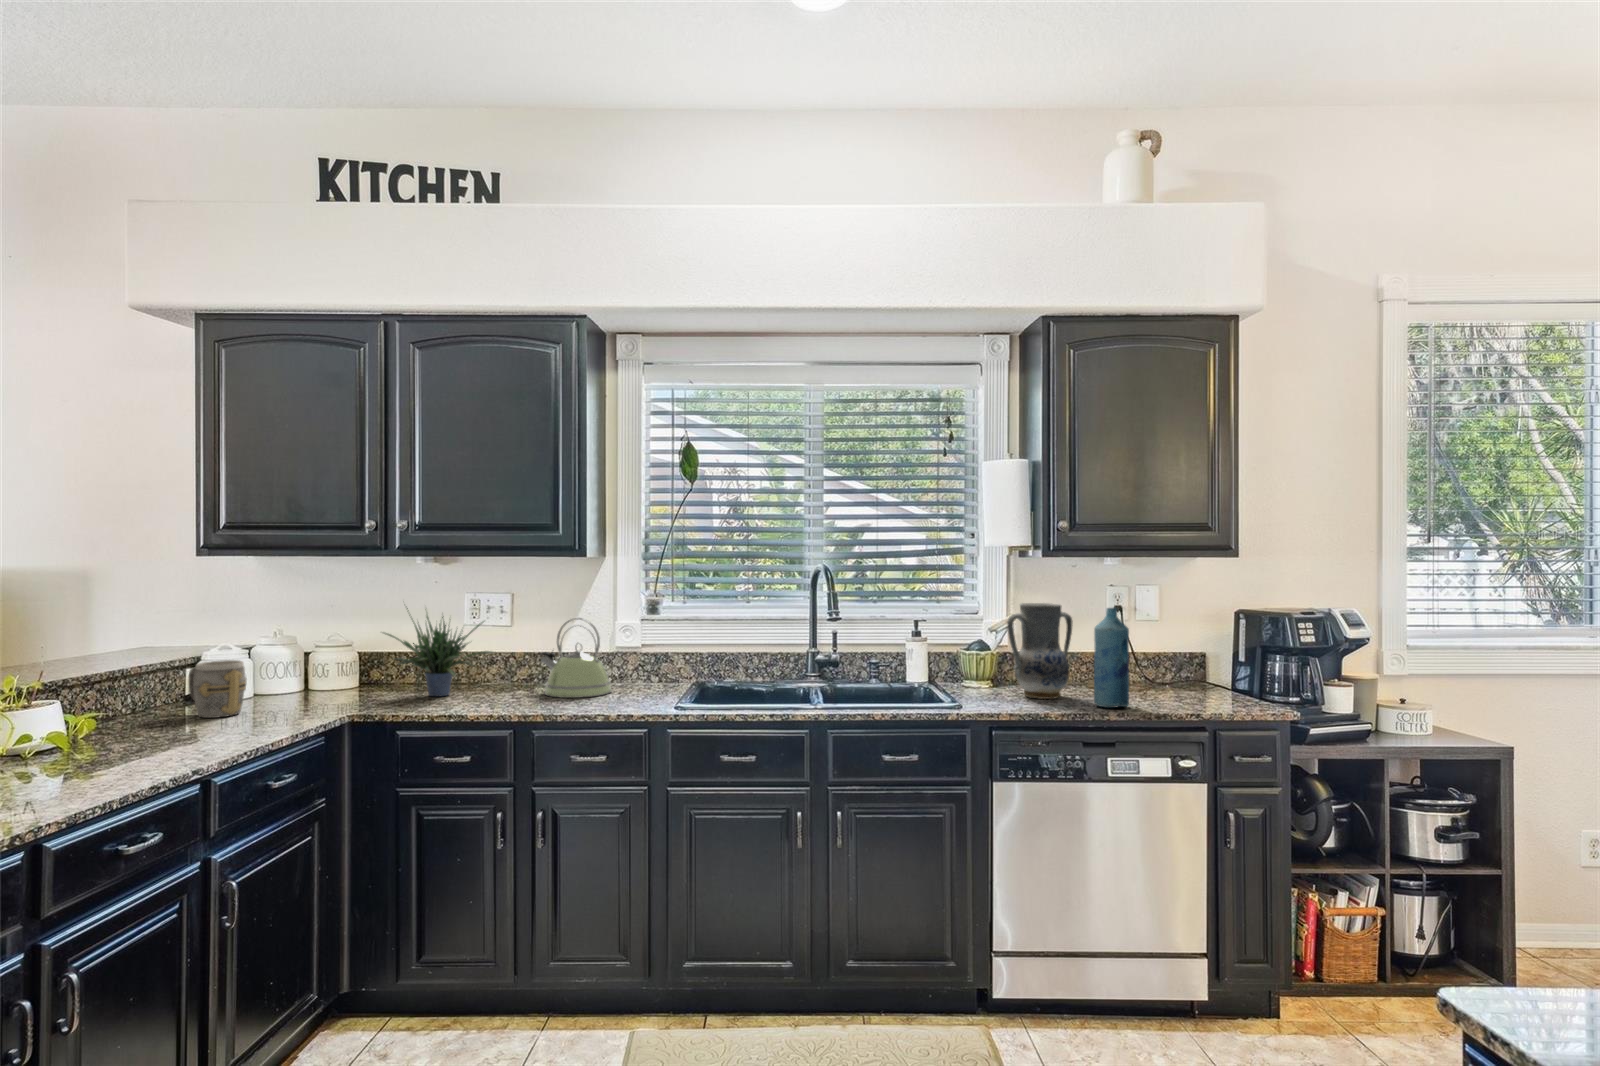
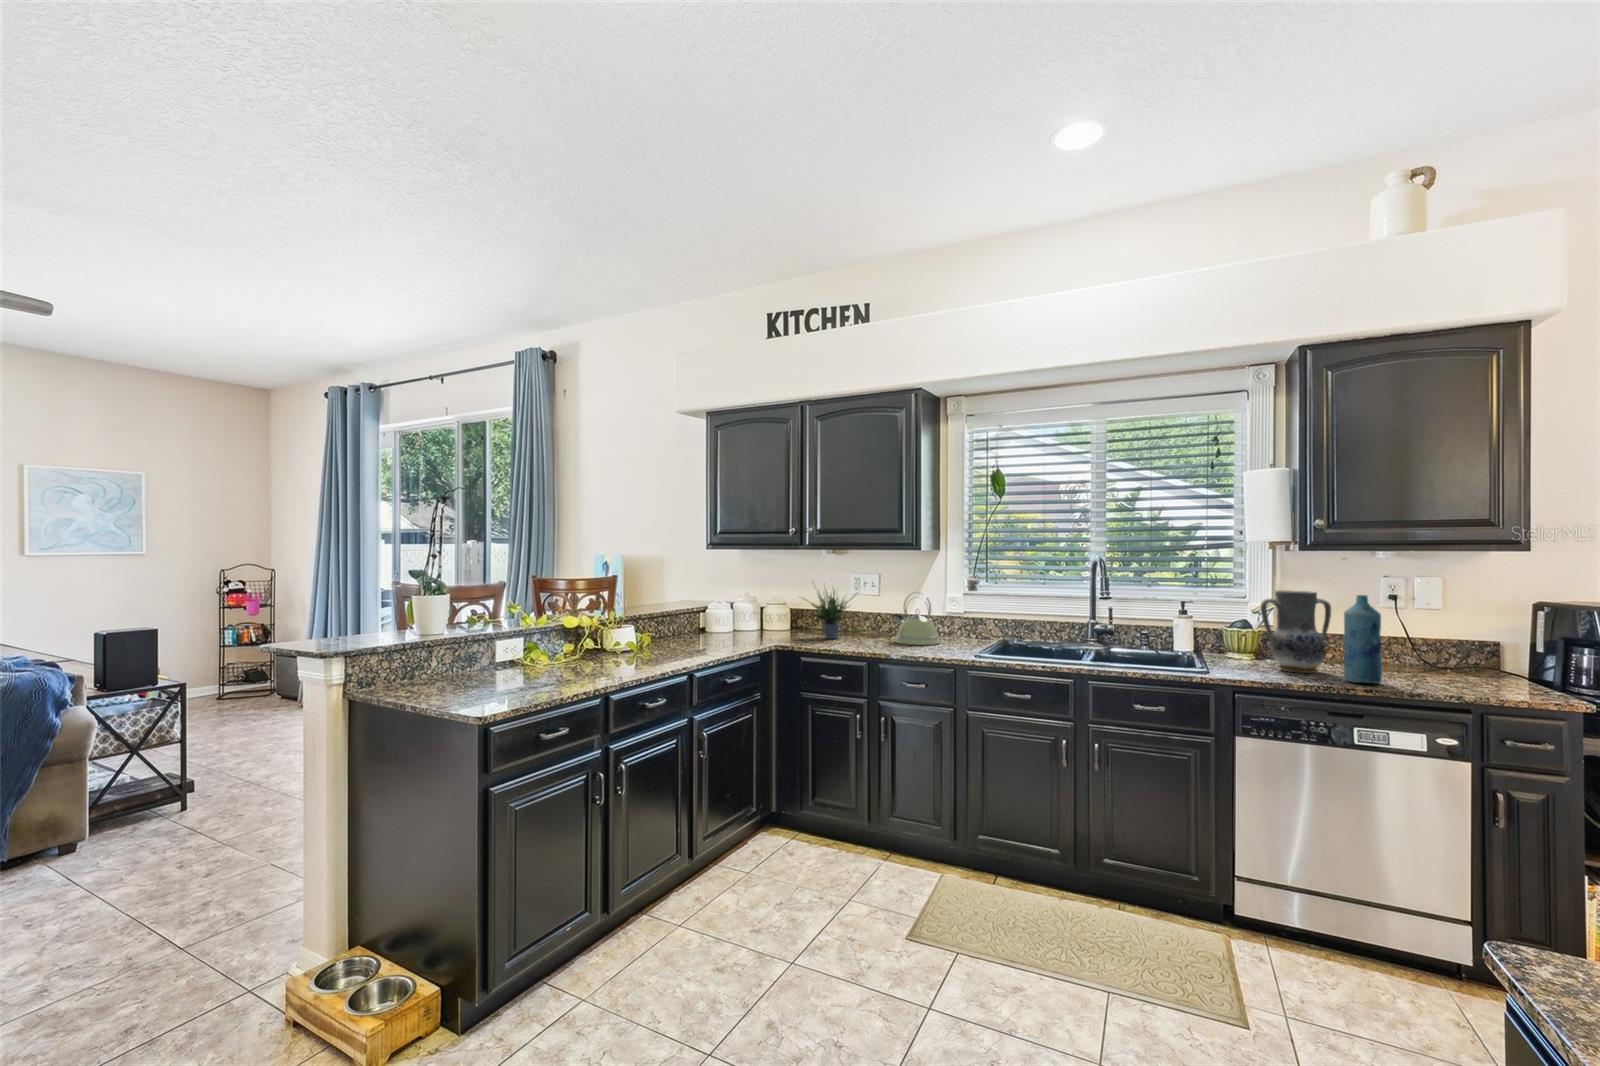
mug: present [189,660,246,718] -> none [701,609,727,641]

